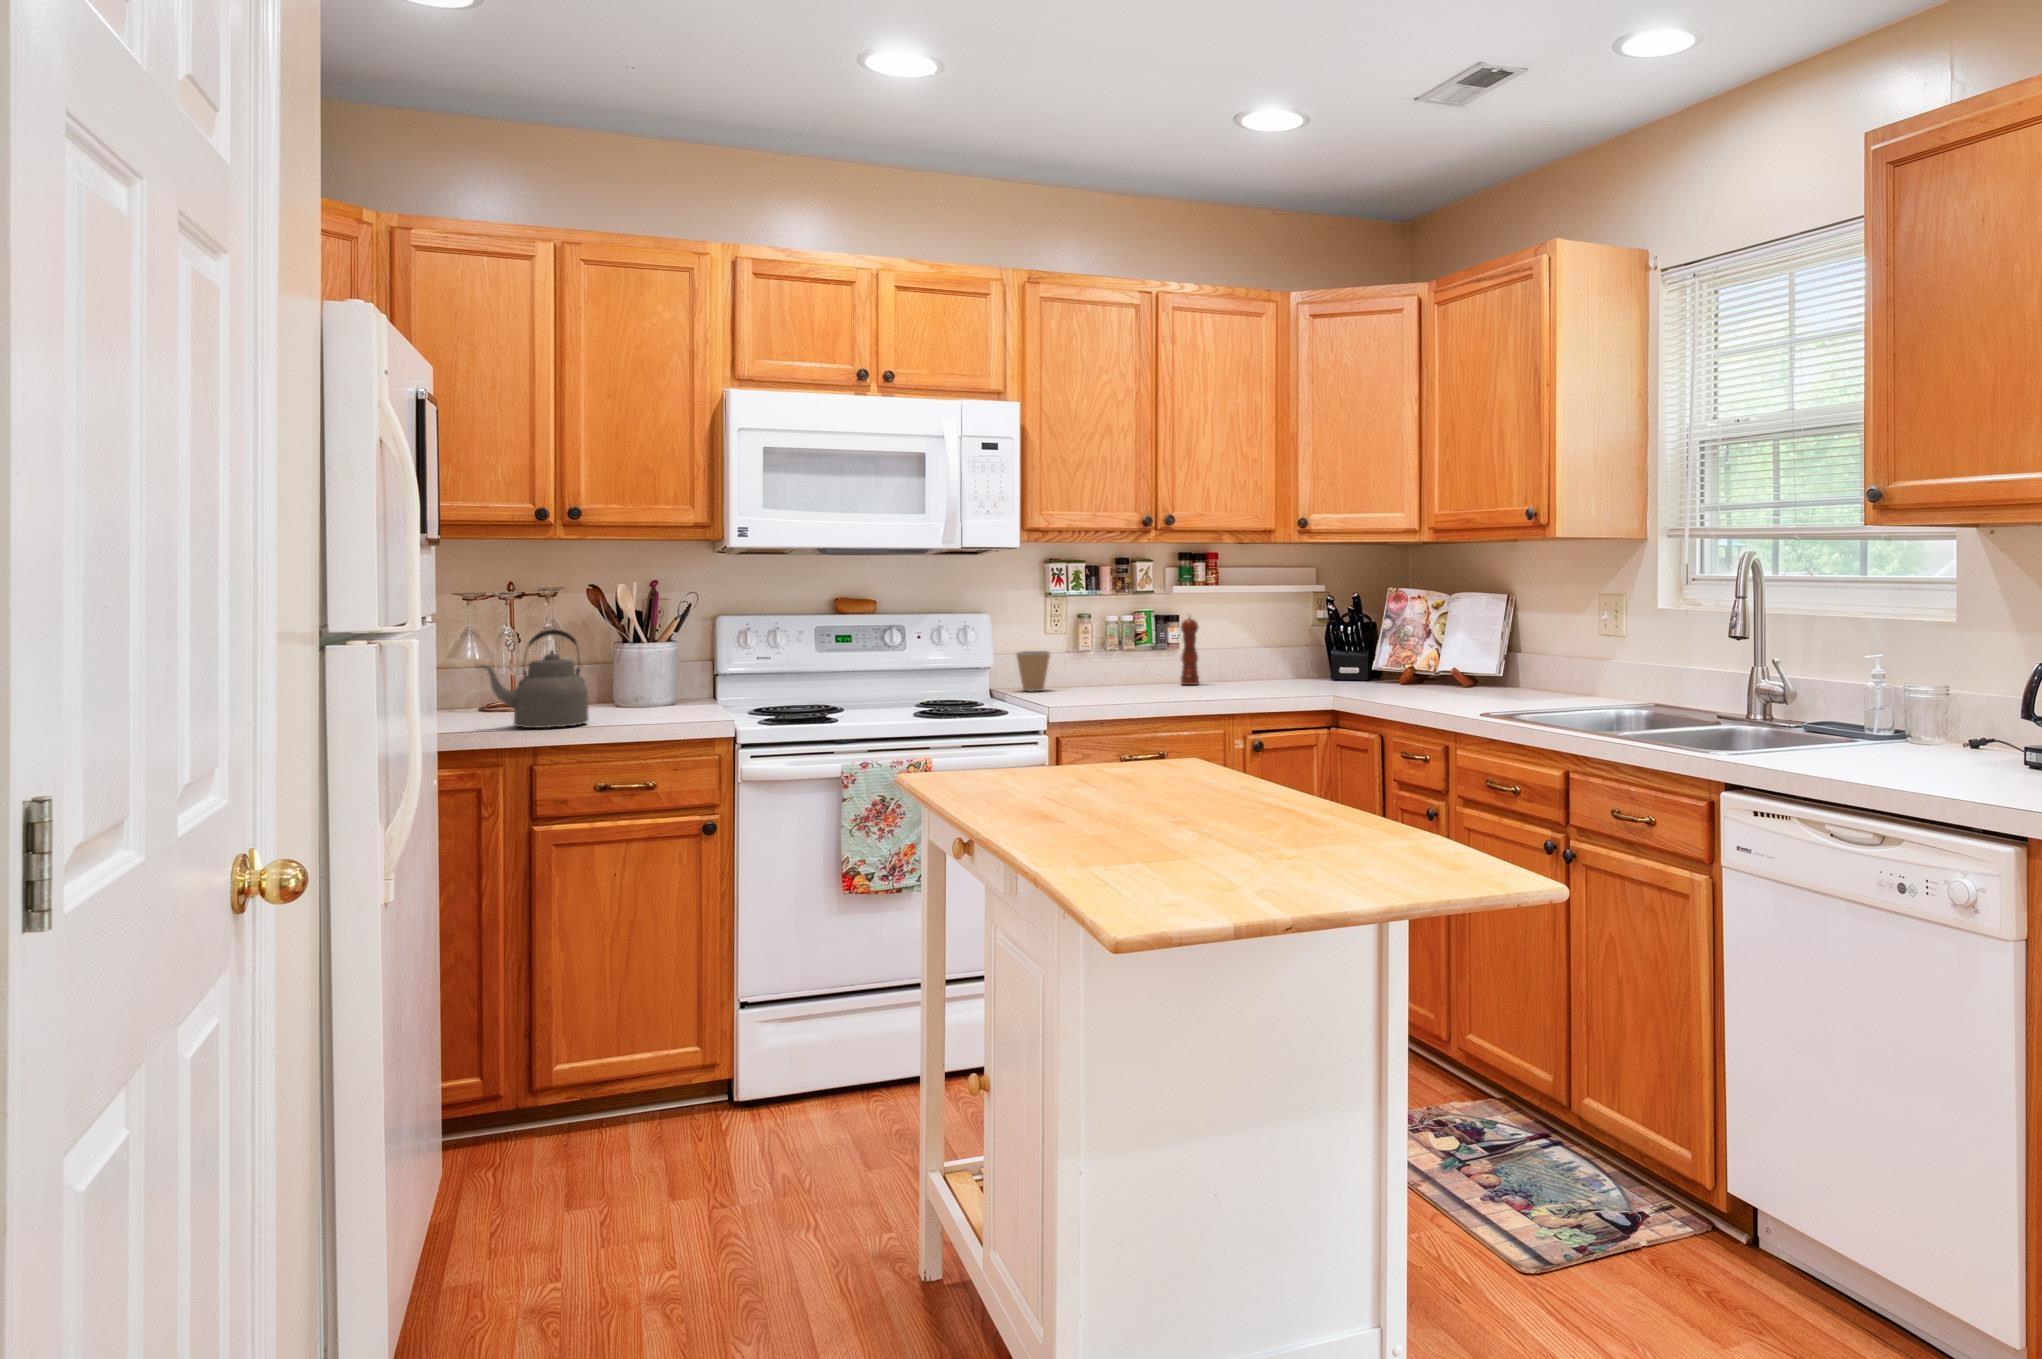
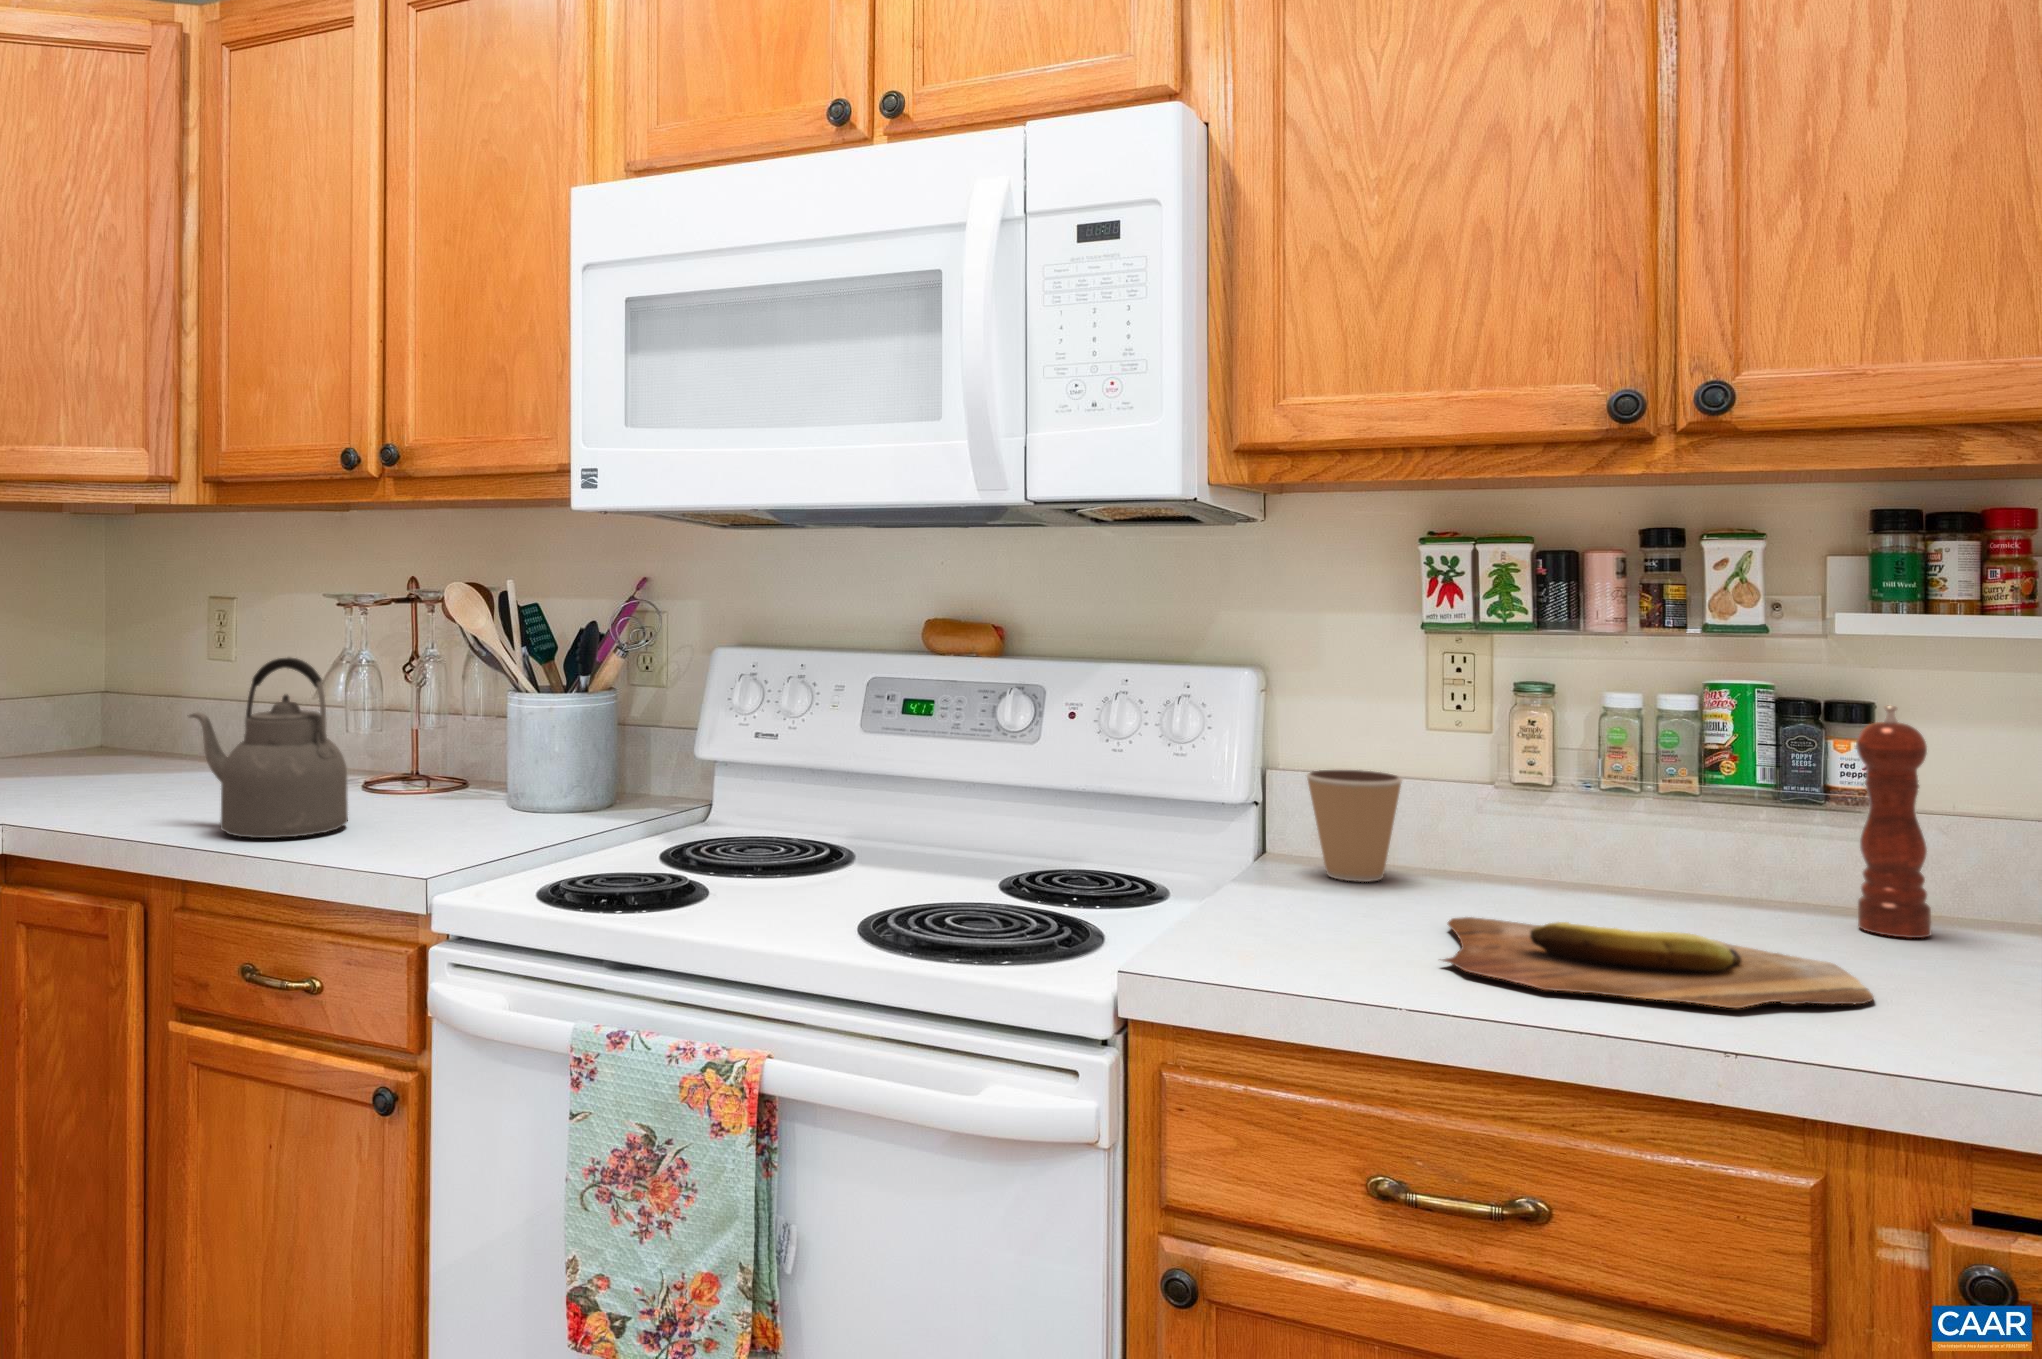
cutting board: none [1092,682,1212,698] -> present [1443,917,1874,1008]

